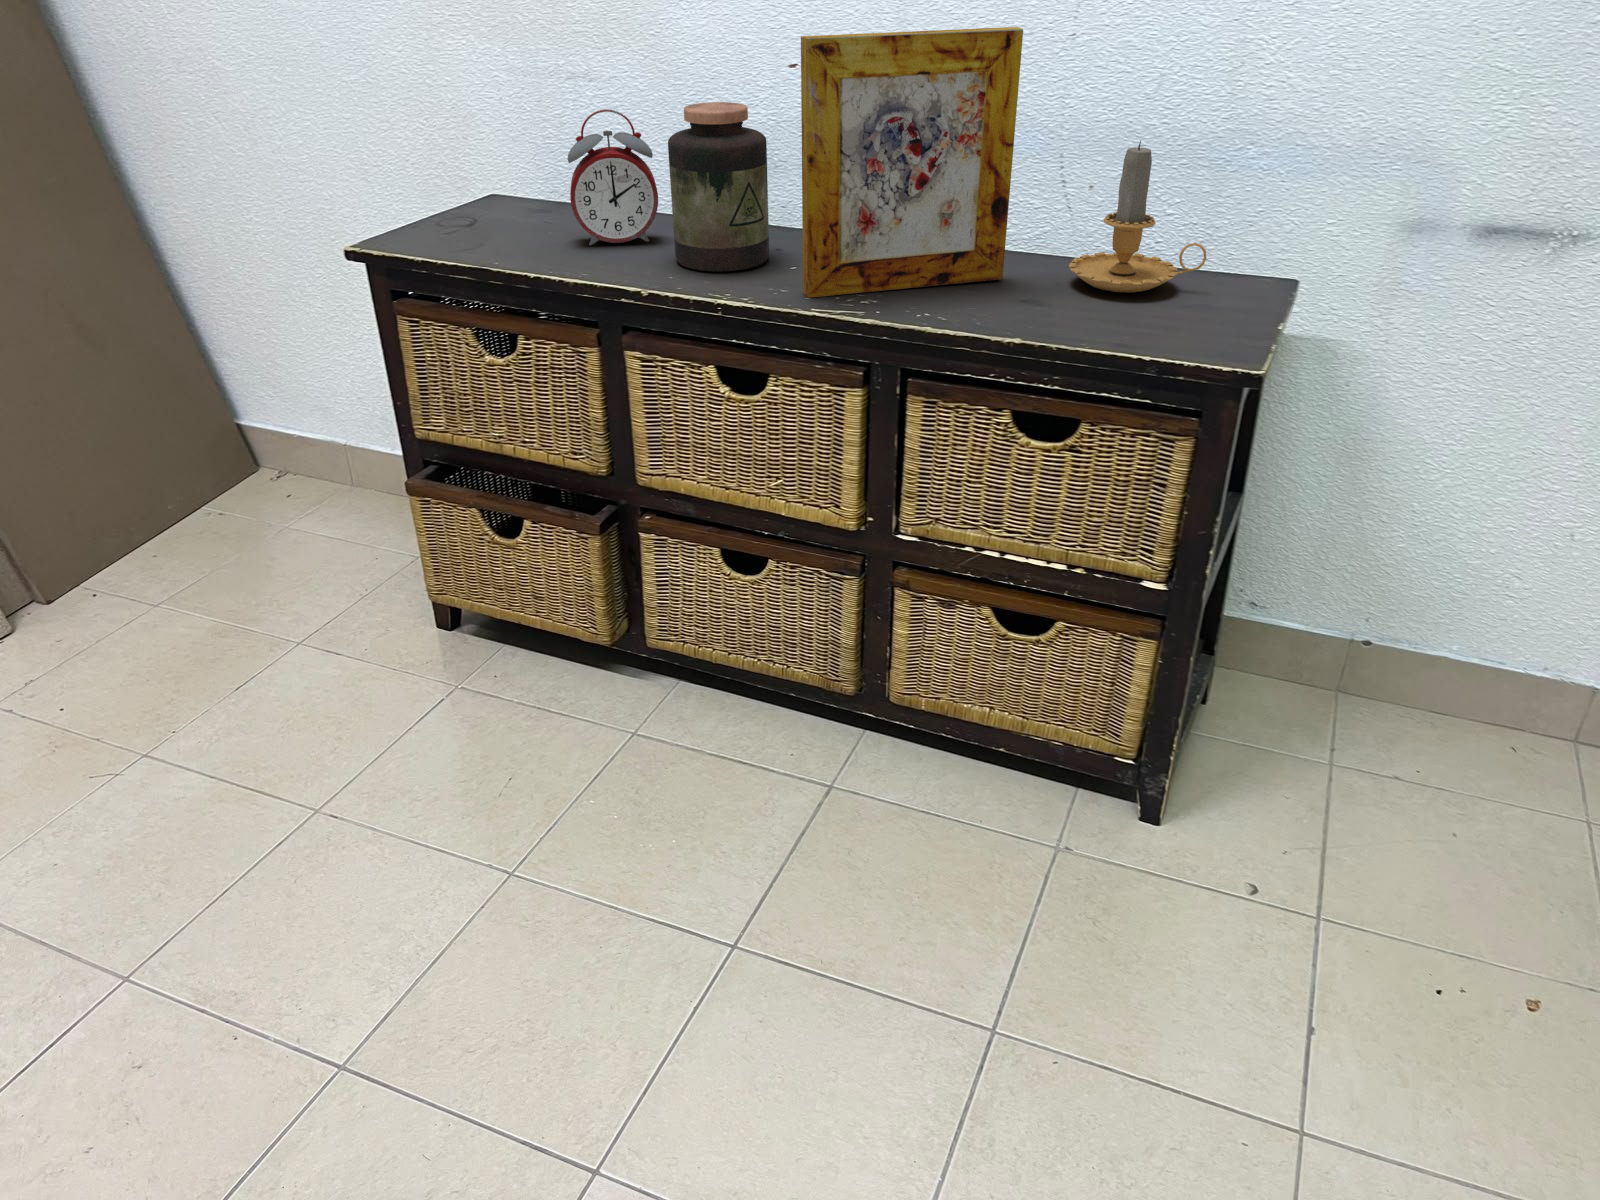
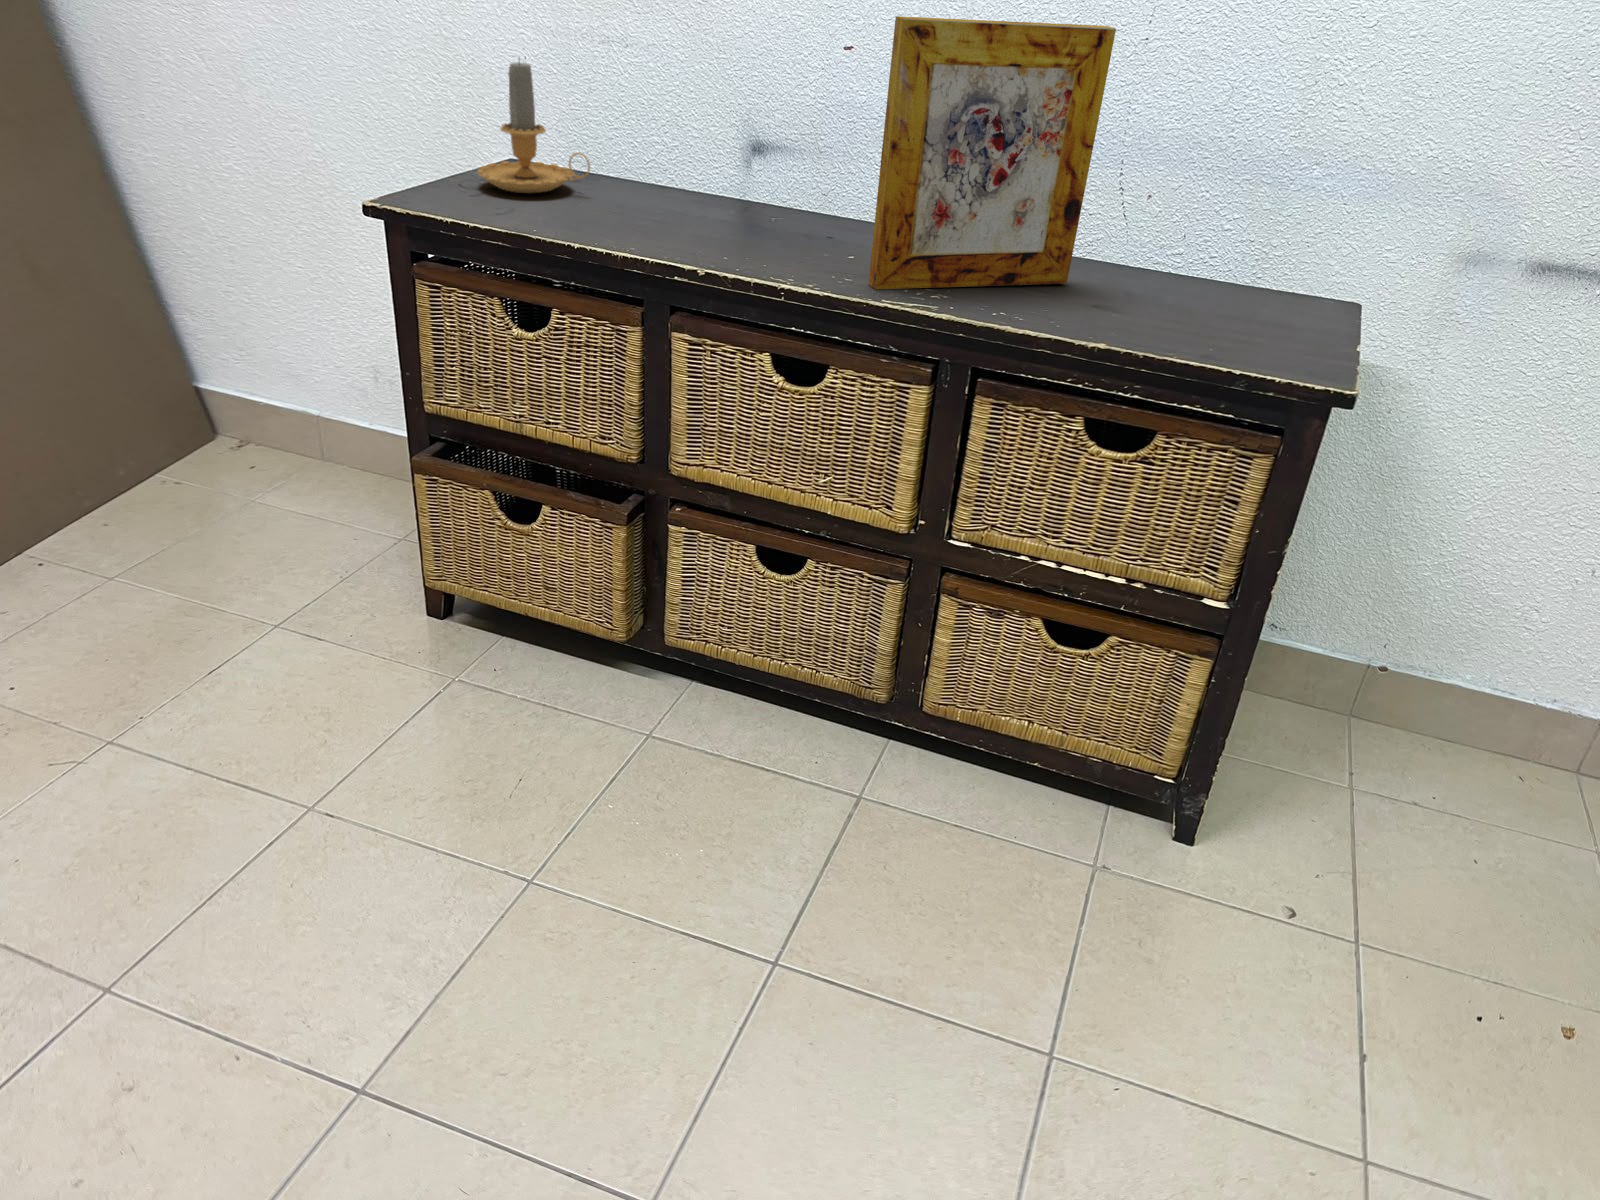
jar: present [668,102,769,272] -> none [726,79,833,257]
alarm clock: present [568,109,658,245] -> none [612,79,706,221]
candle: present [1069,141,1207,292] -> present [478,62,590,193]

